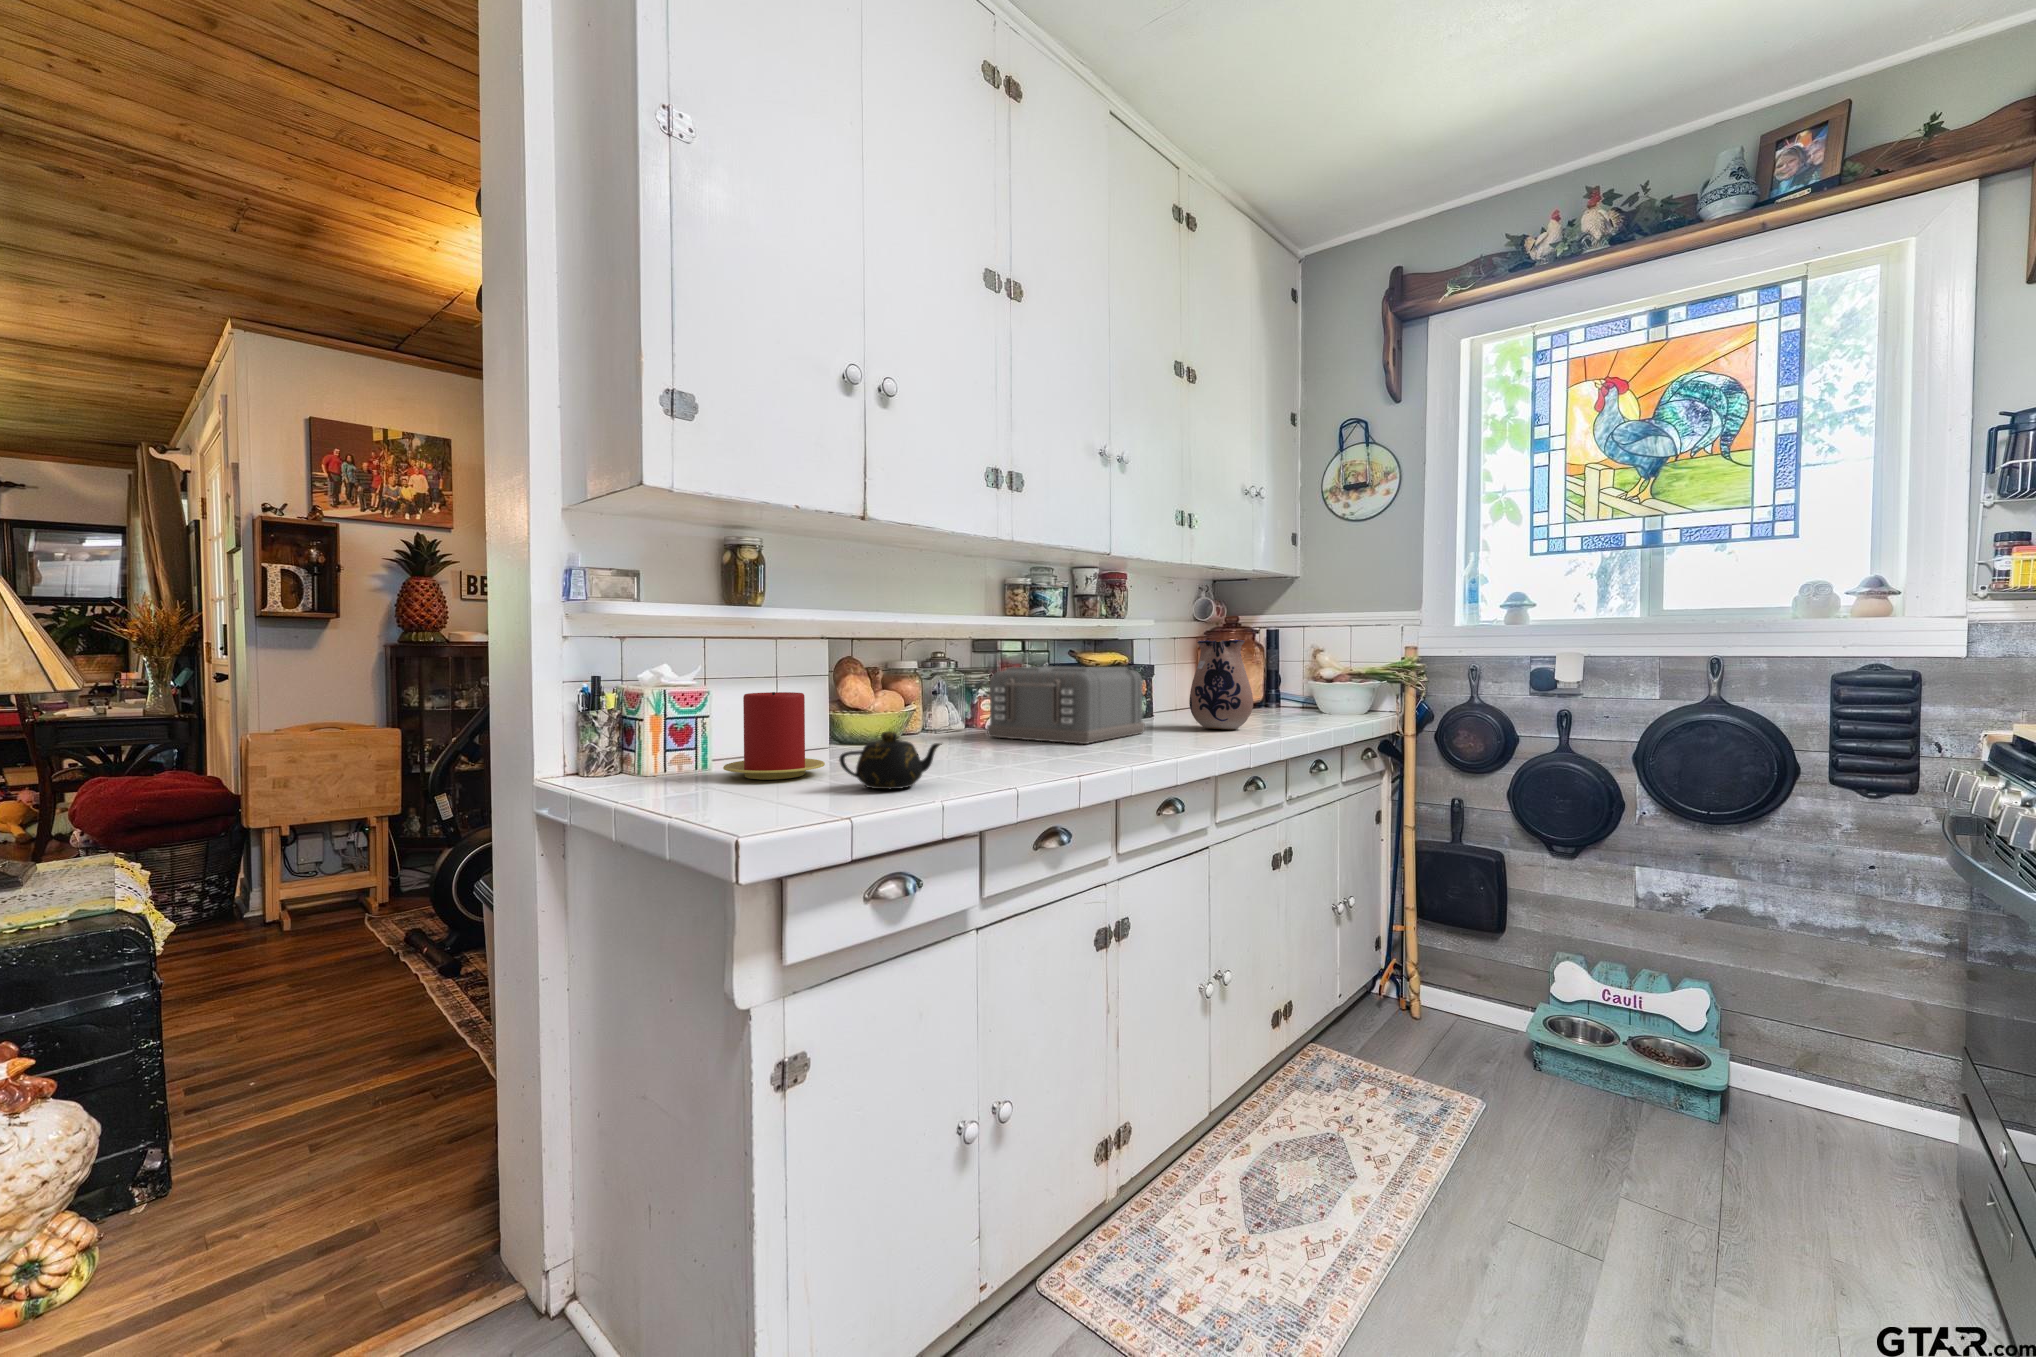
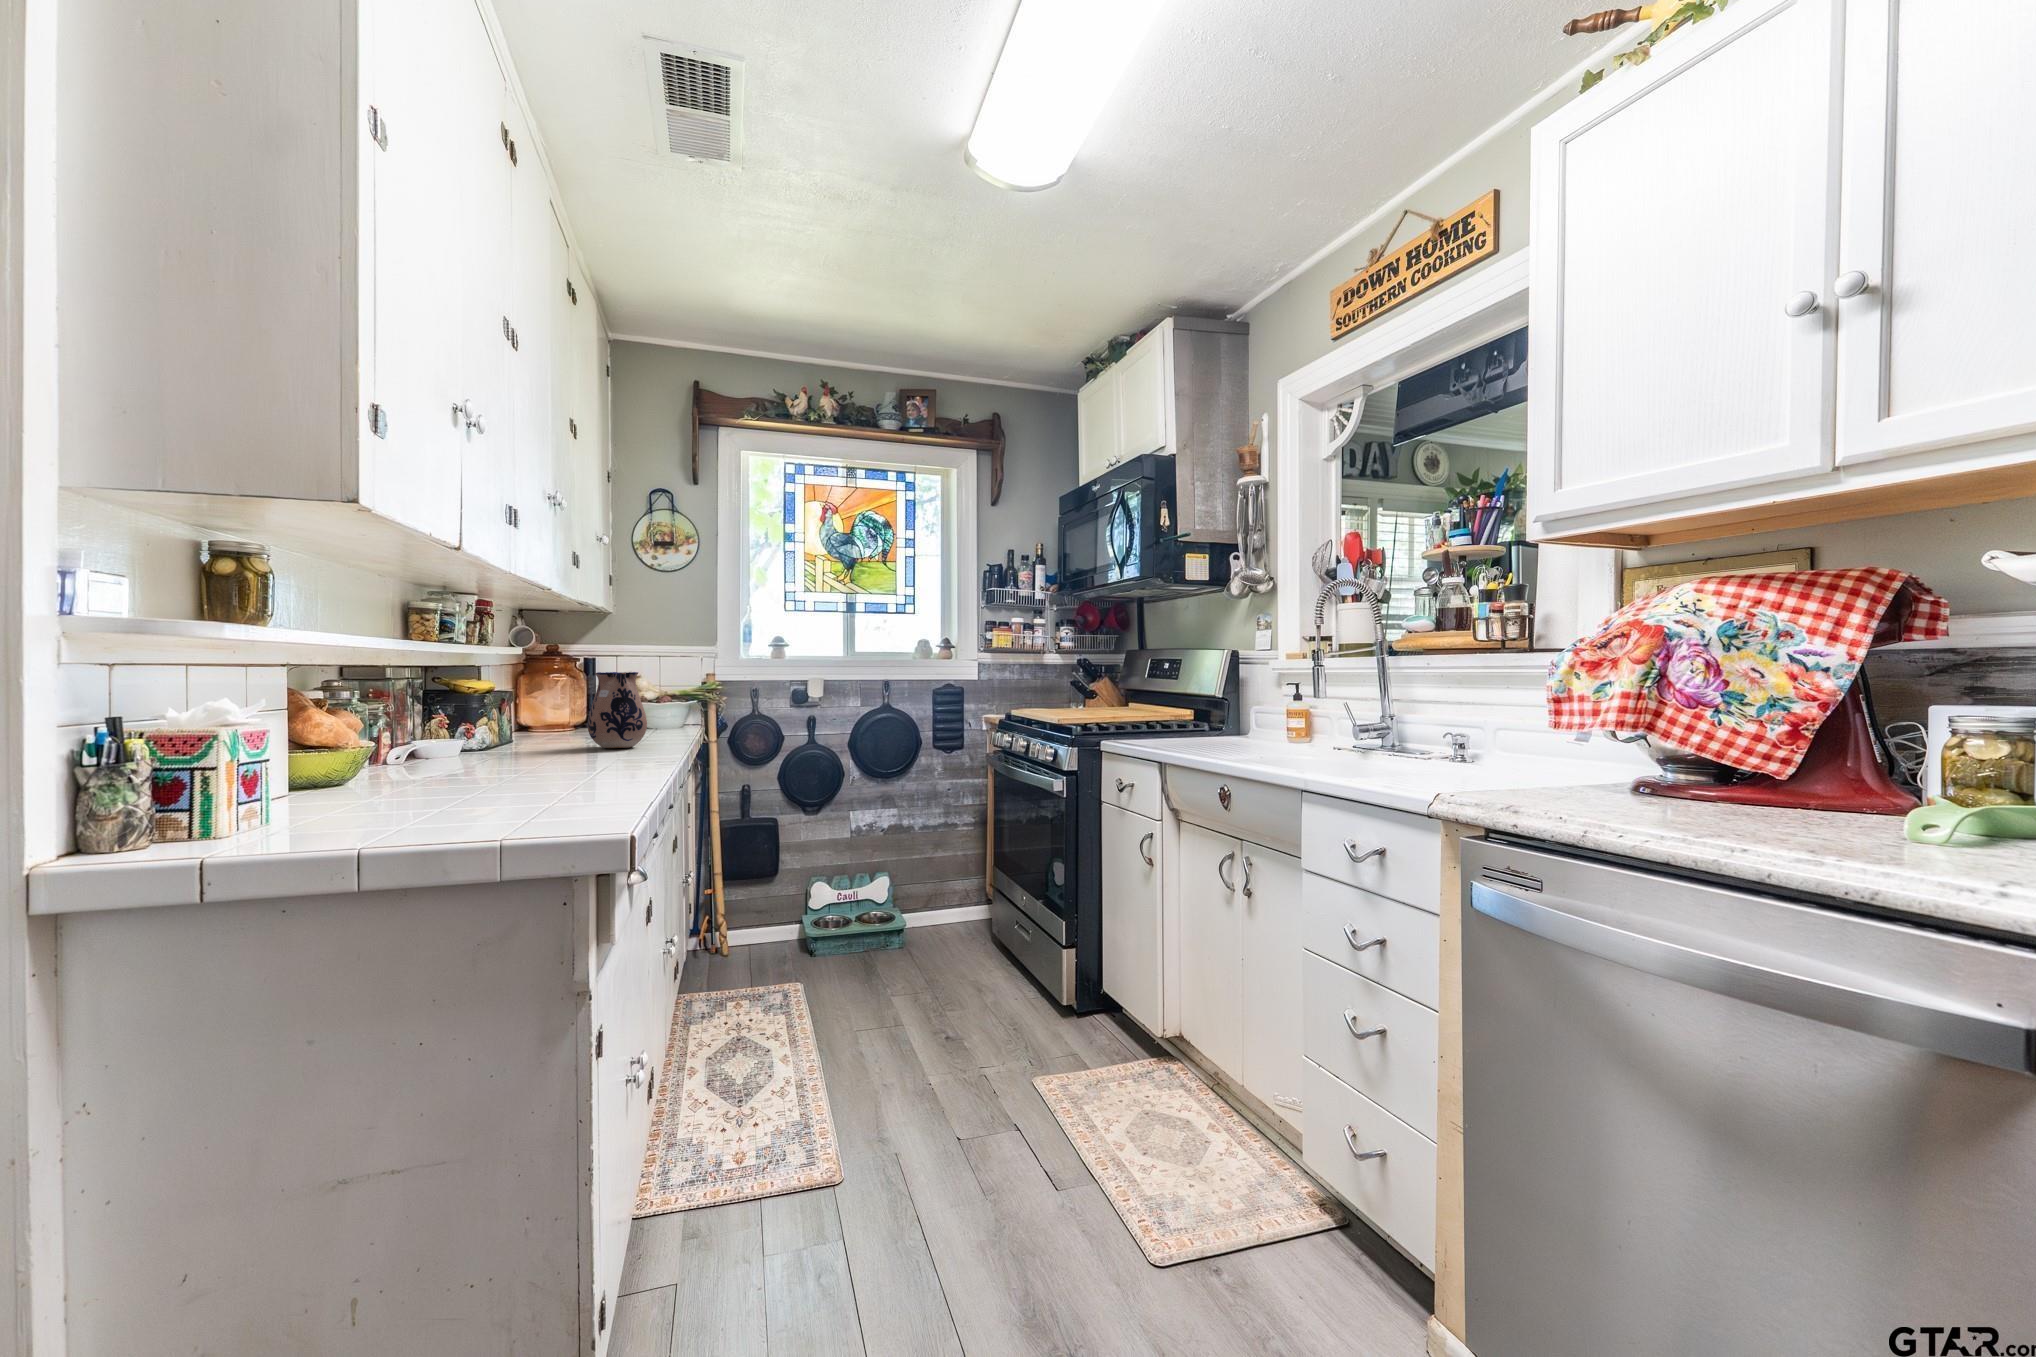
toaster: present [987,666,1145,744] -> none [426,698,571,775]
candle: present [723,692,825,779] -> none [303,739,437,835]
teapot: present [839,732,942,789] -> none [517,766,585,818]

